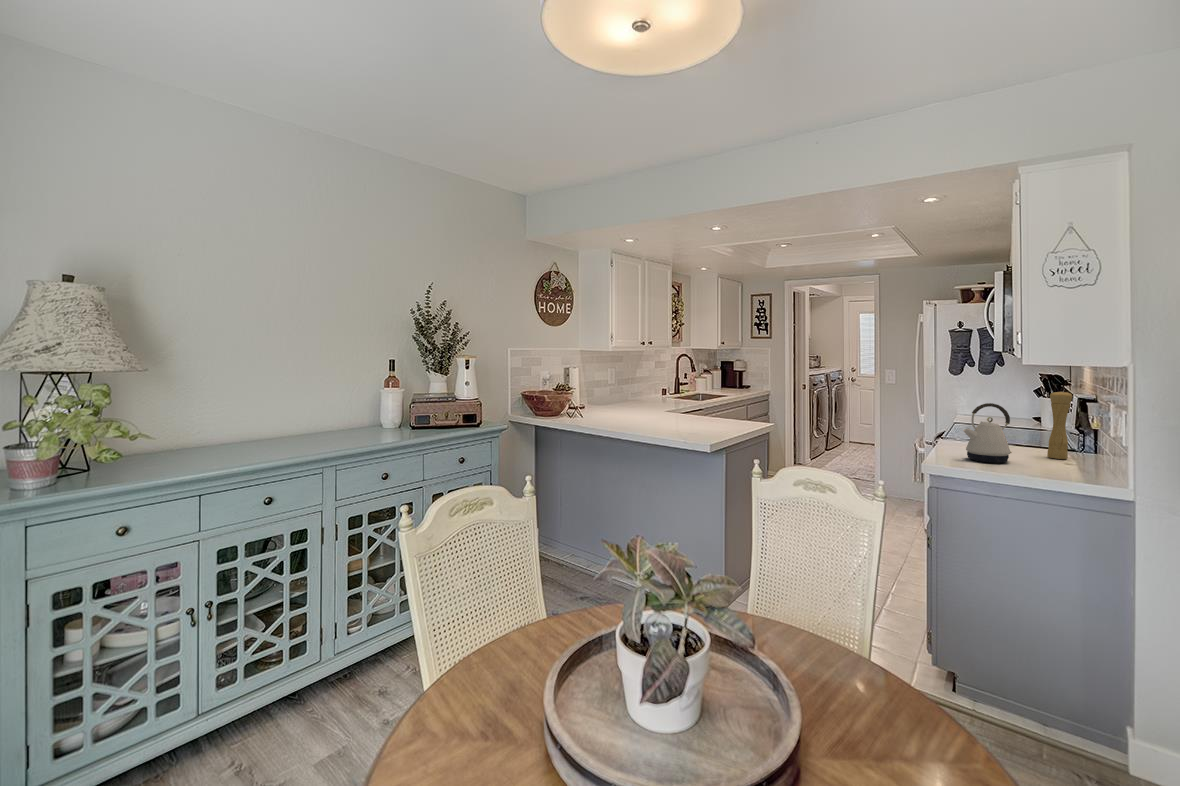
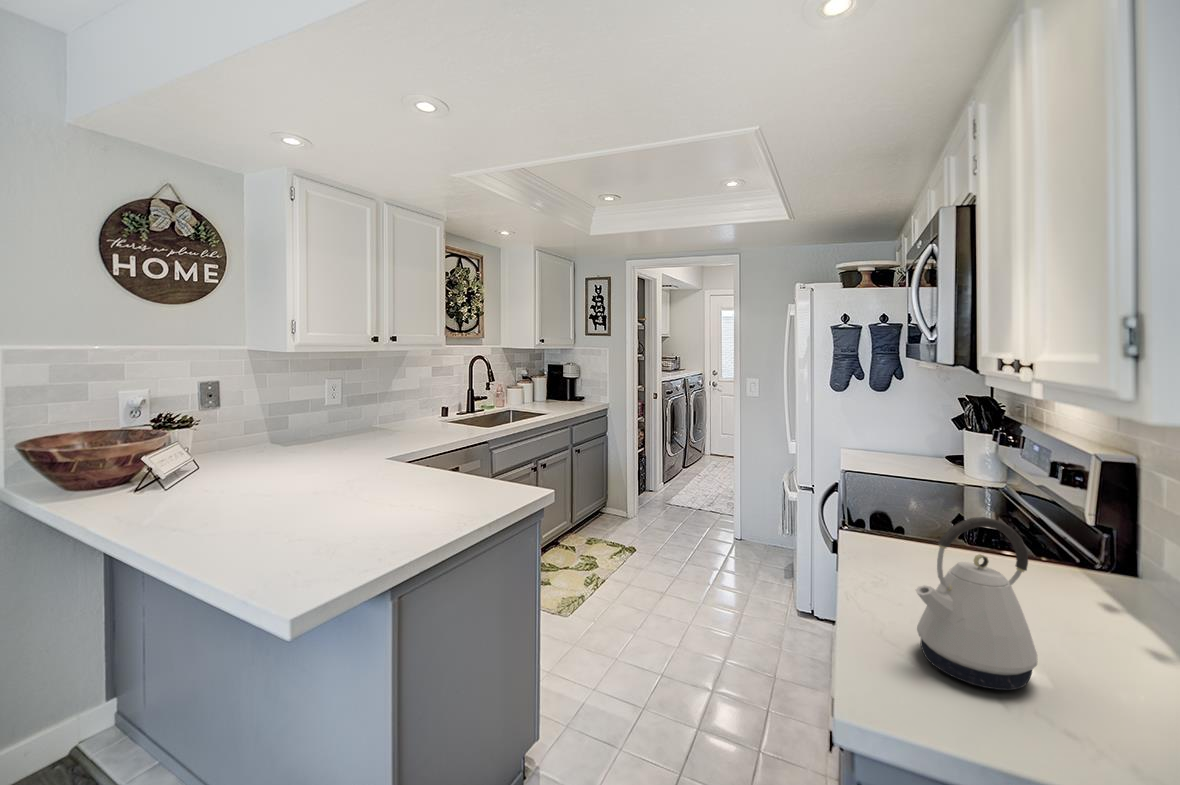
pepper mill: present [1047,391,1072,459] -> none [1079,470,1145,637]

